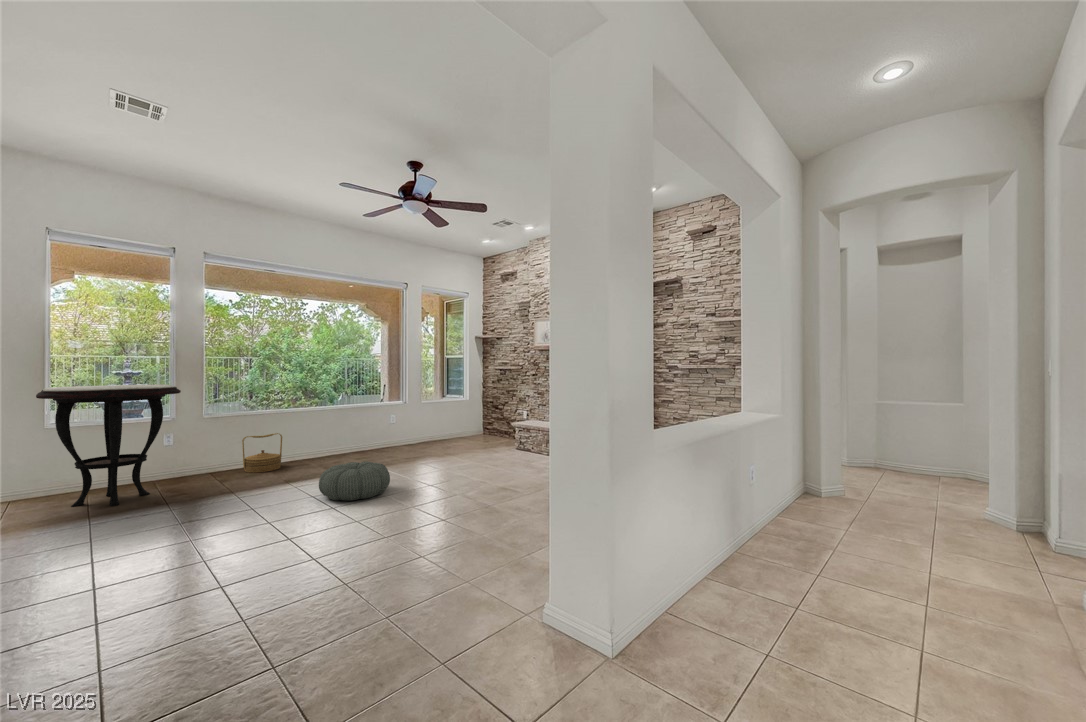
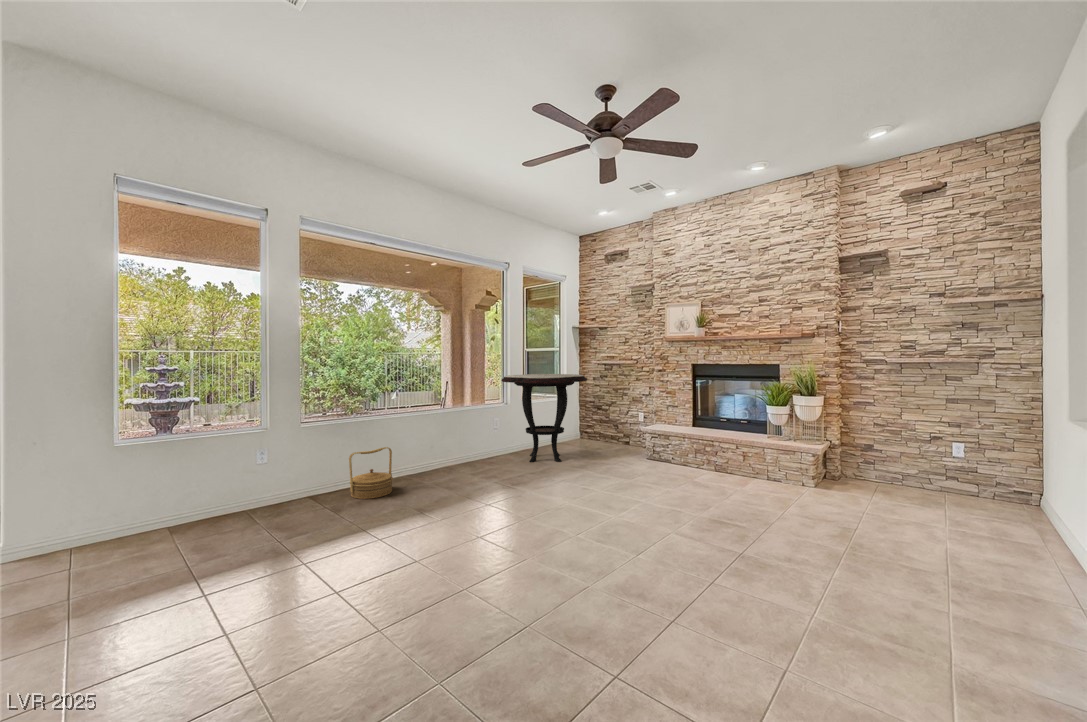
side table: present [36,384,181,507] -> present [501,374,587,462]
pouf: present [319,462,390,501] -> none [492,489,579,547]

